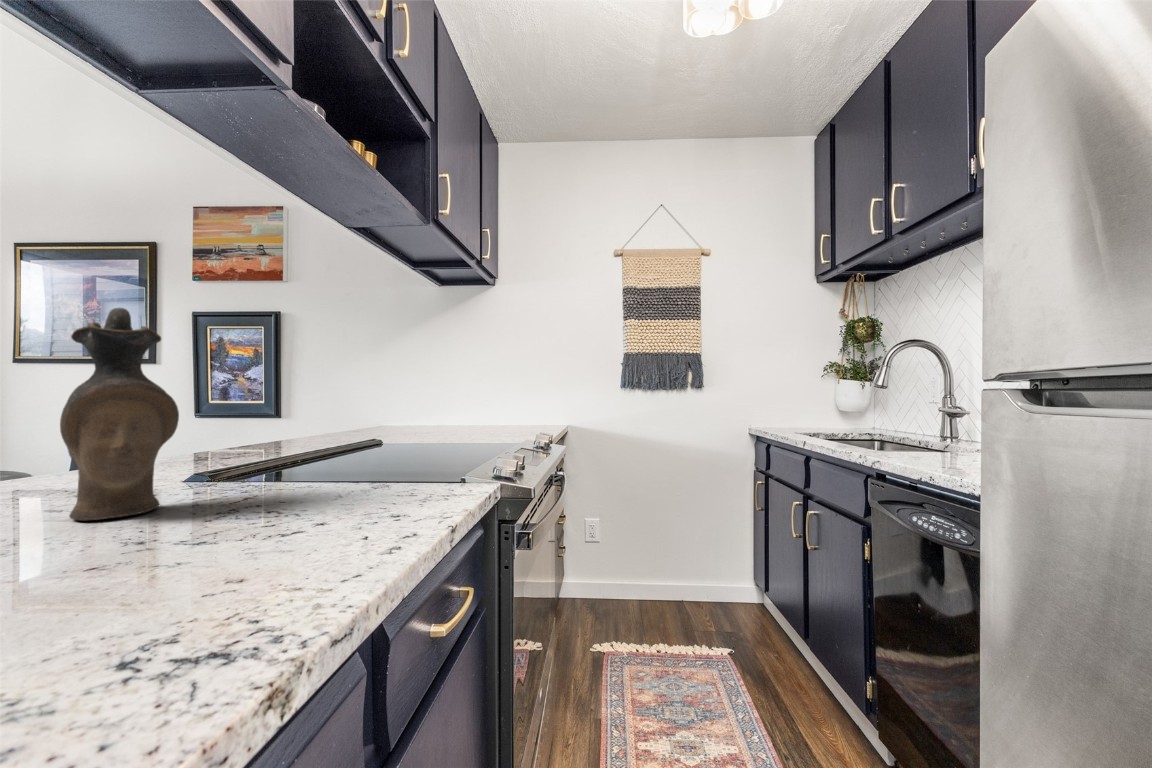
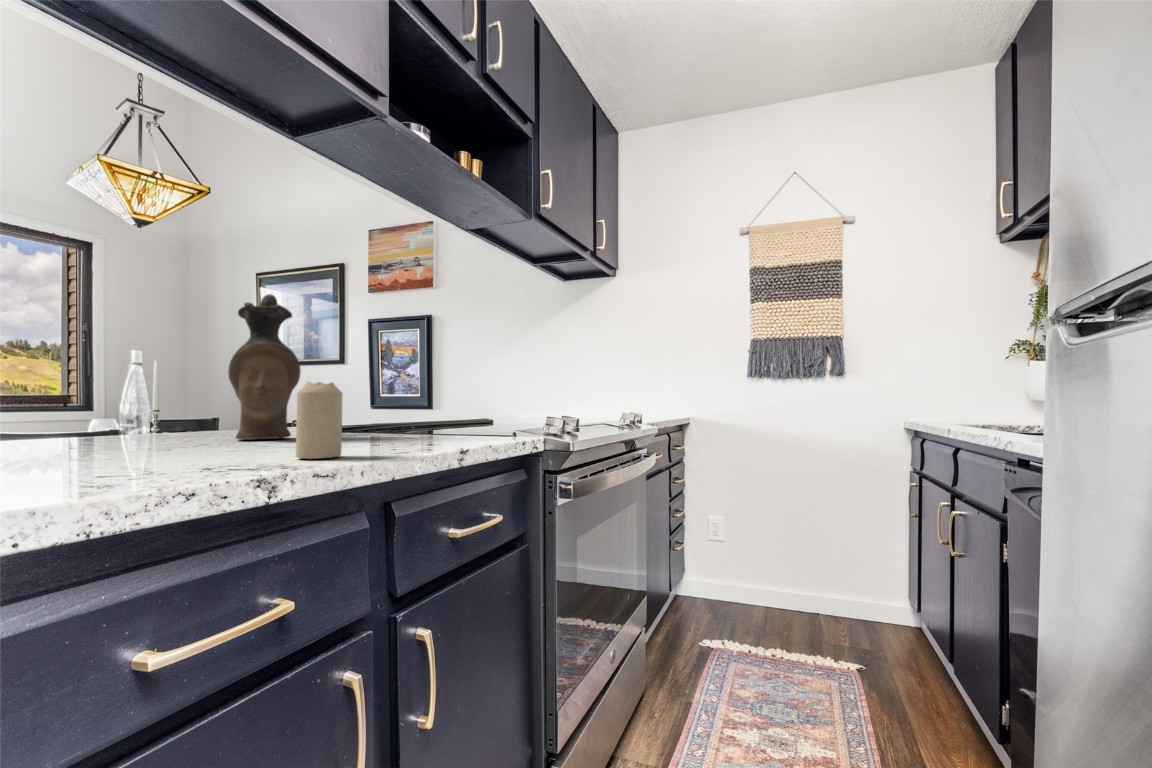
candle: none [250,468,319,587] -> present [296,382,343,459]

